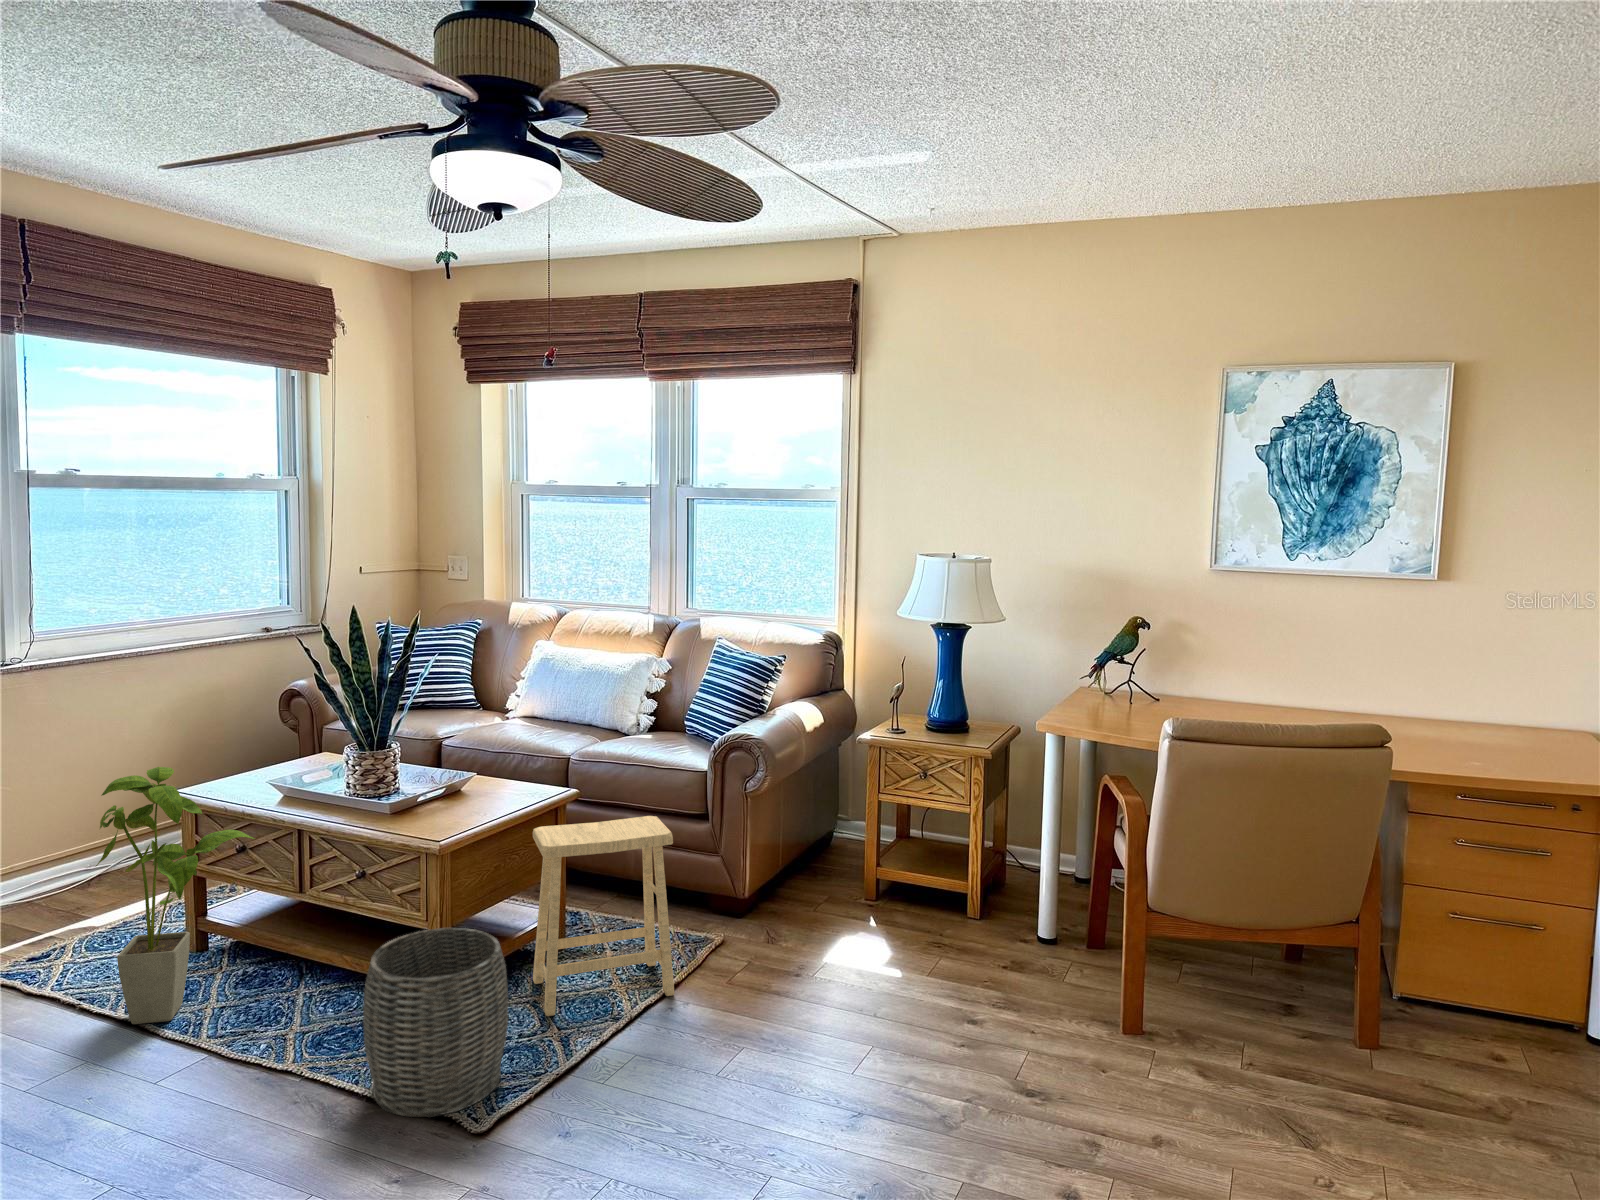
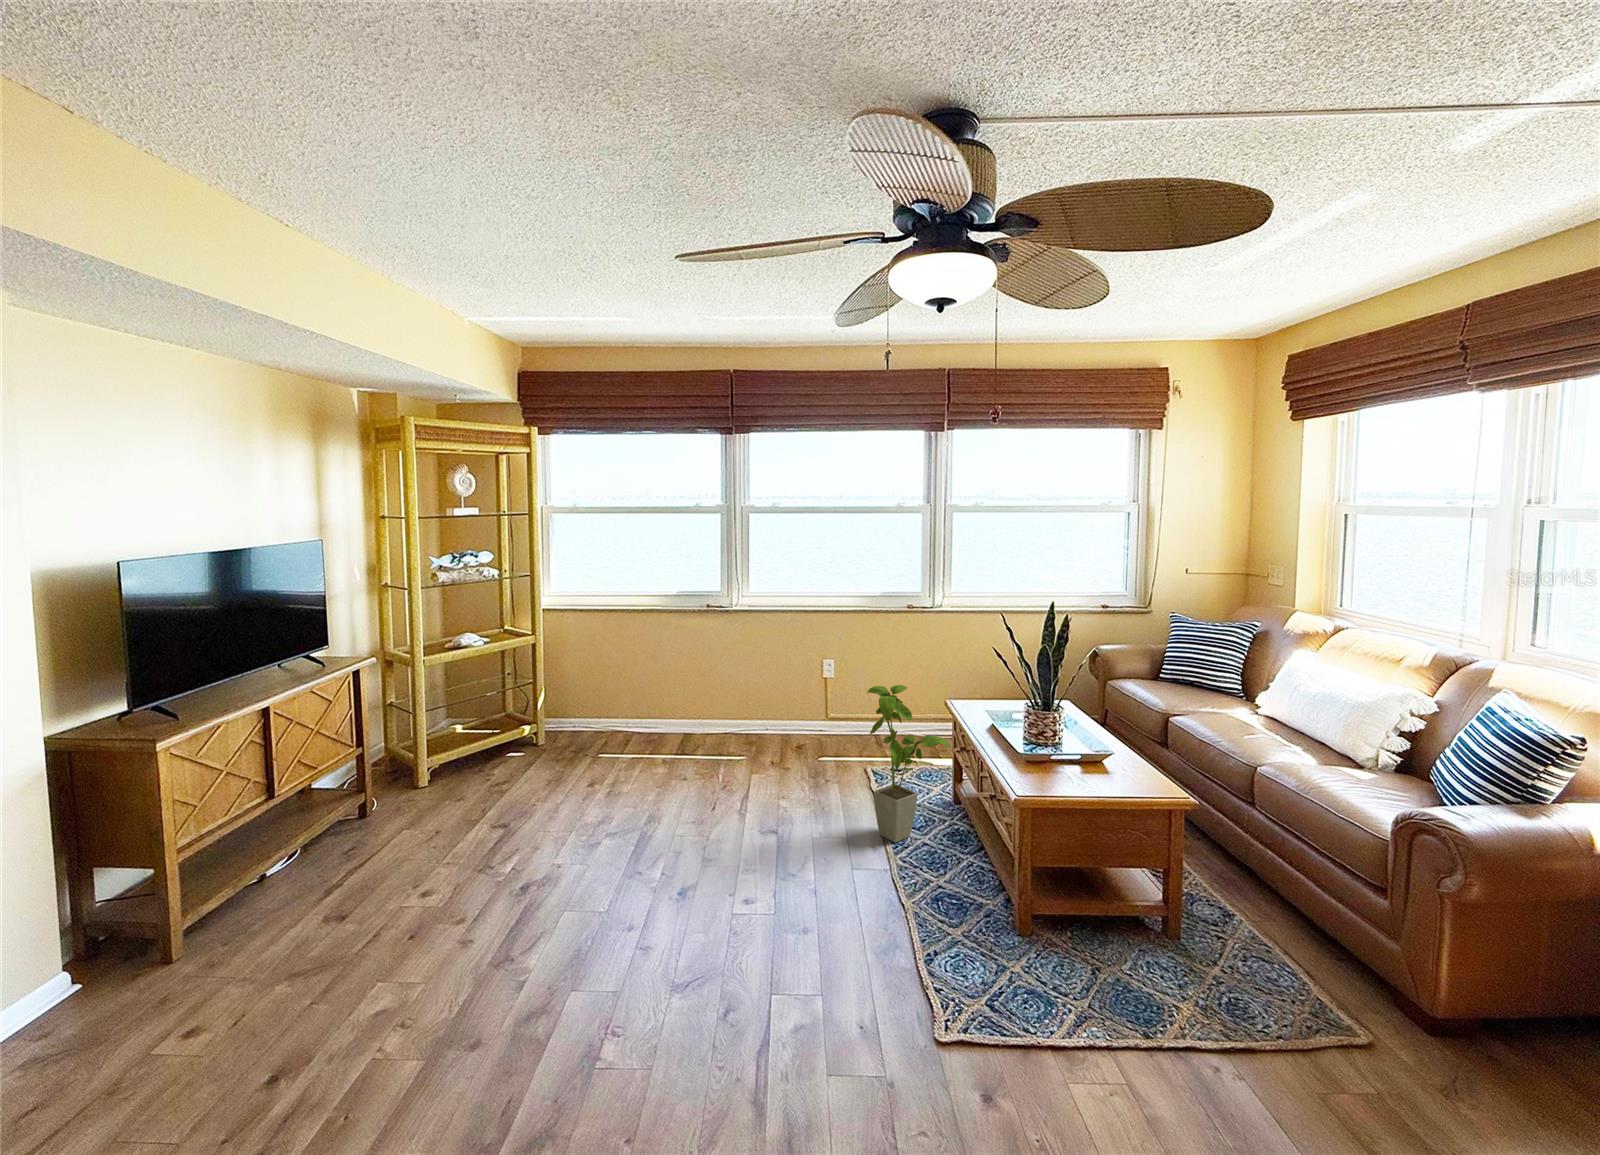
footstool: present [533,816,675,1016] -> none [1093,816,1262,1056]
woven basket: present [363,928,508,1117] -> none [910,852,1023,1016]

